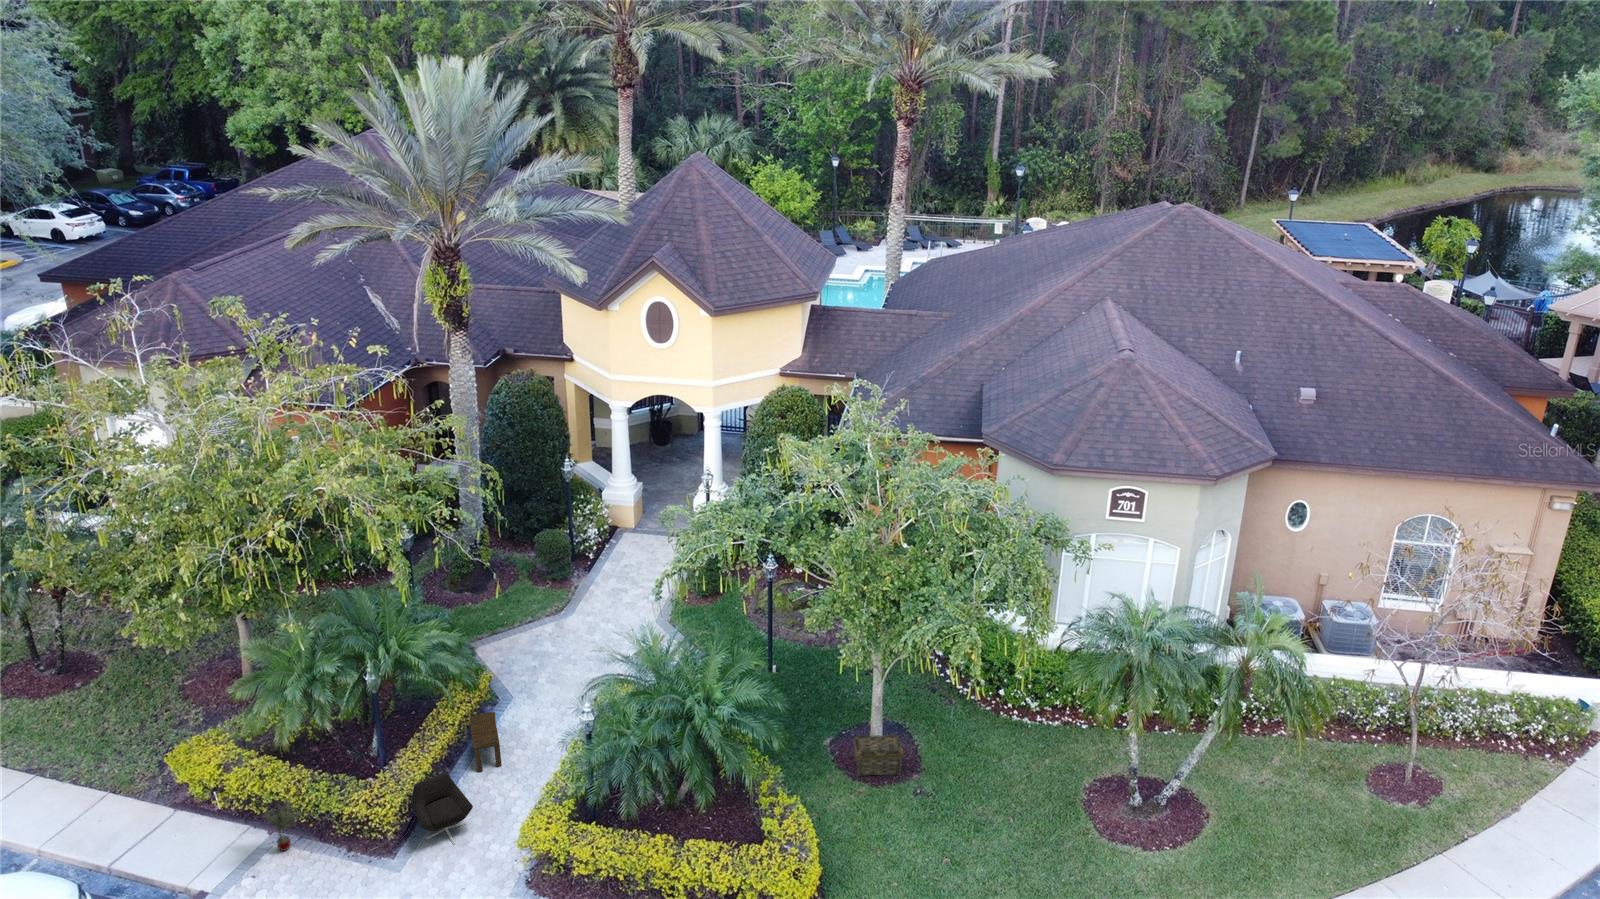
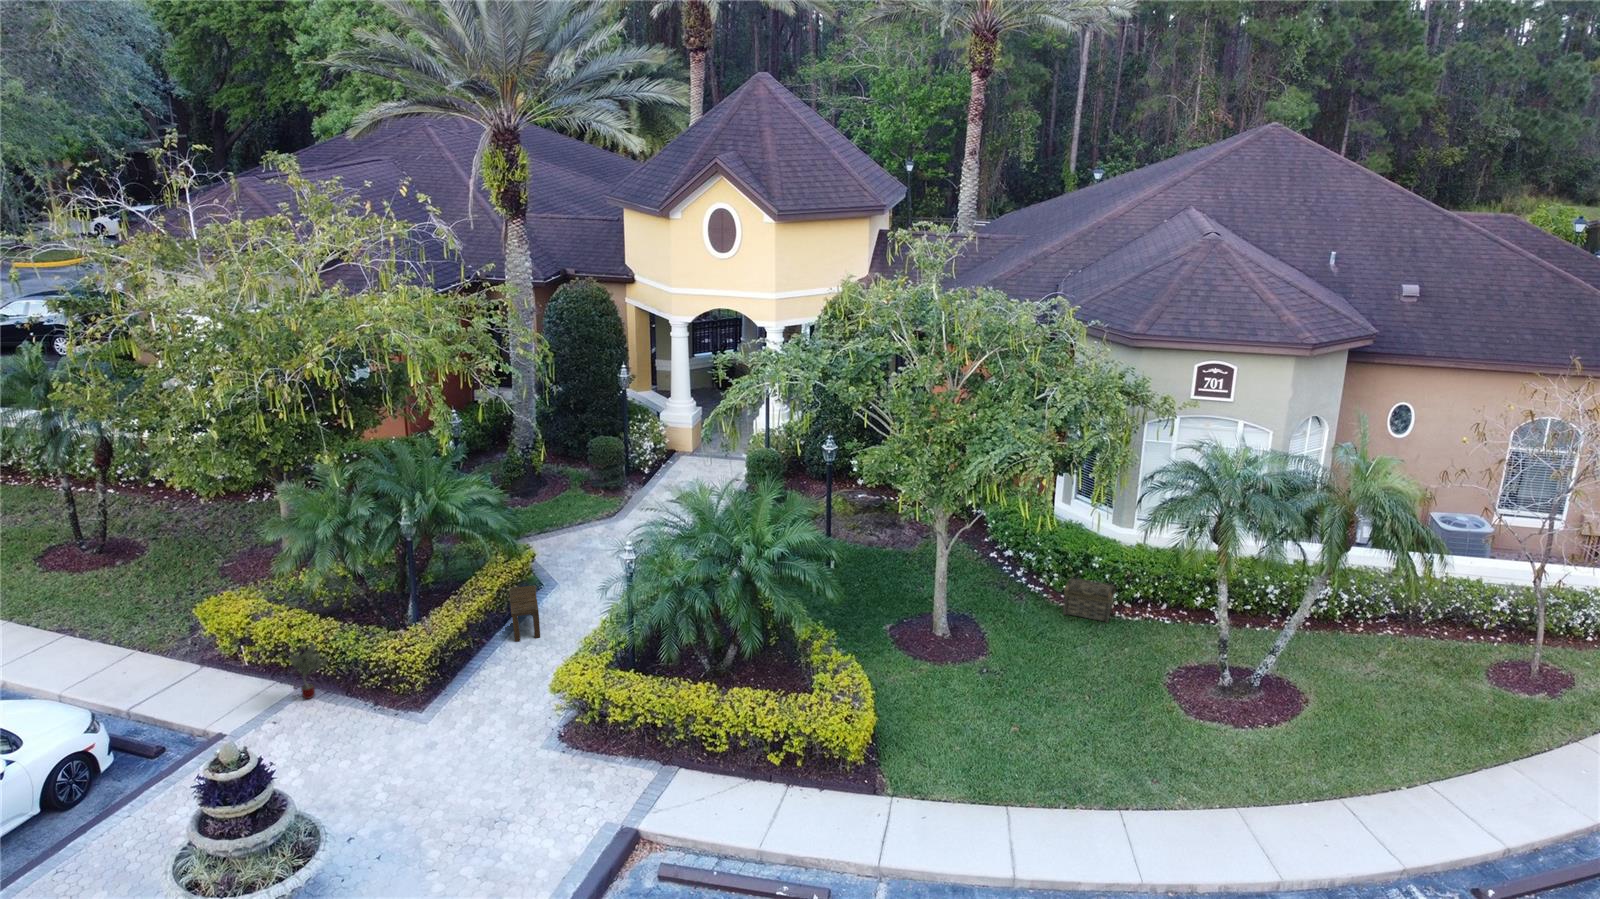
basket: present [854,735,903,776] -> present [1063,577,1115,623]
lounge chair: present [412,773,473,844] -> none [443,629,506,700]

